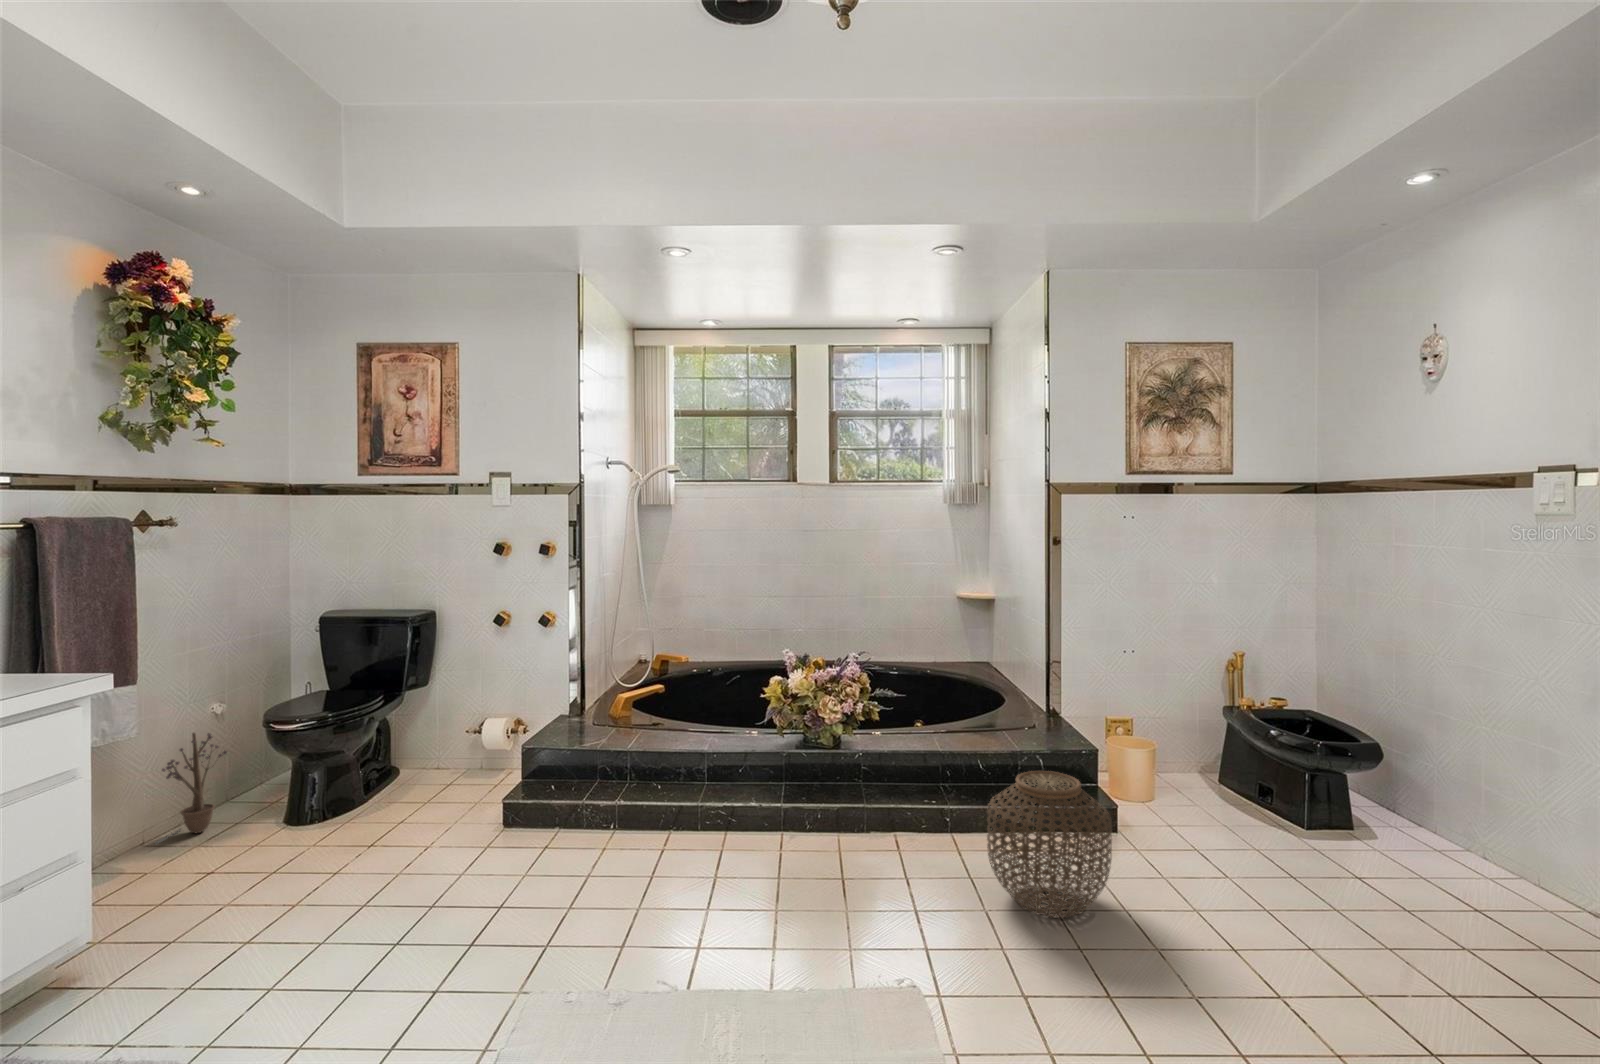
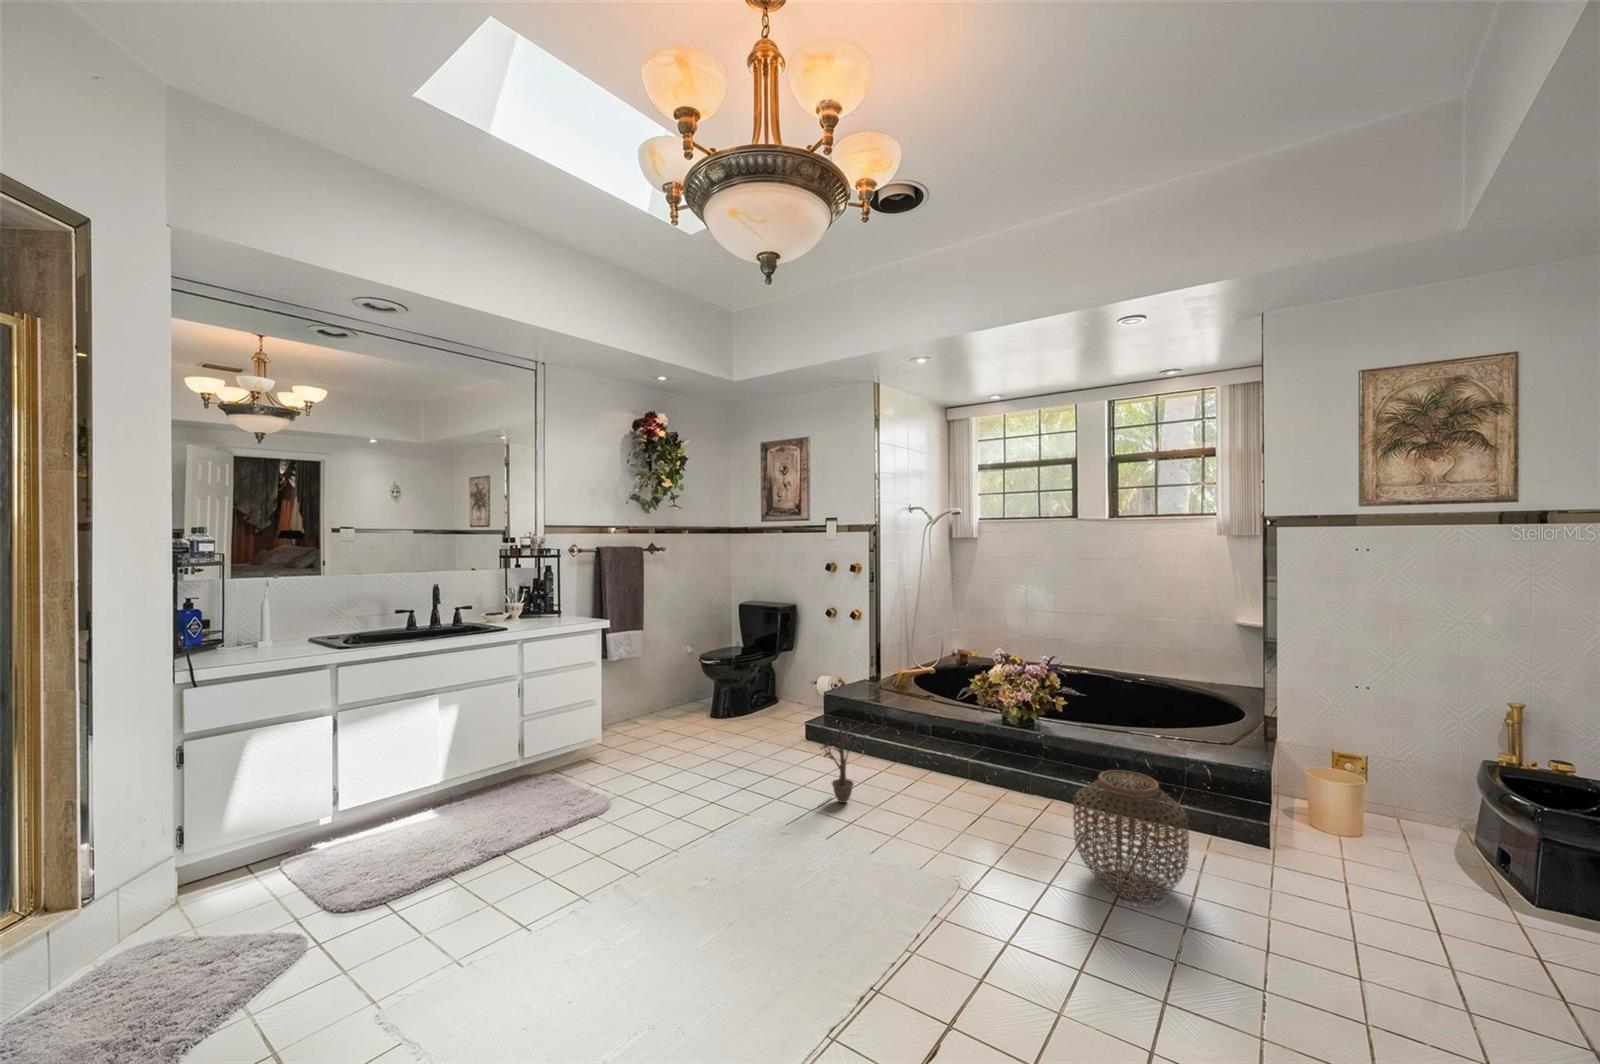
decorative plant: present [155,733,227,844] -> present [818,723,861,807]

